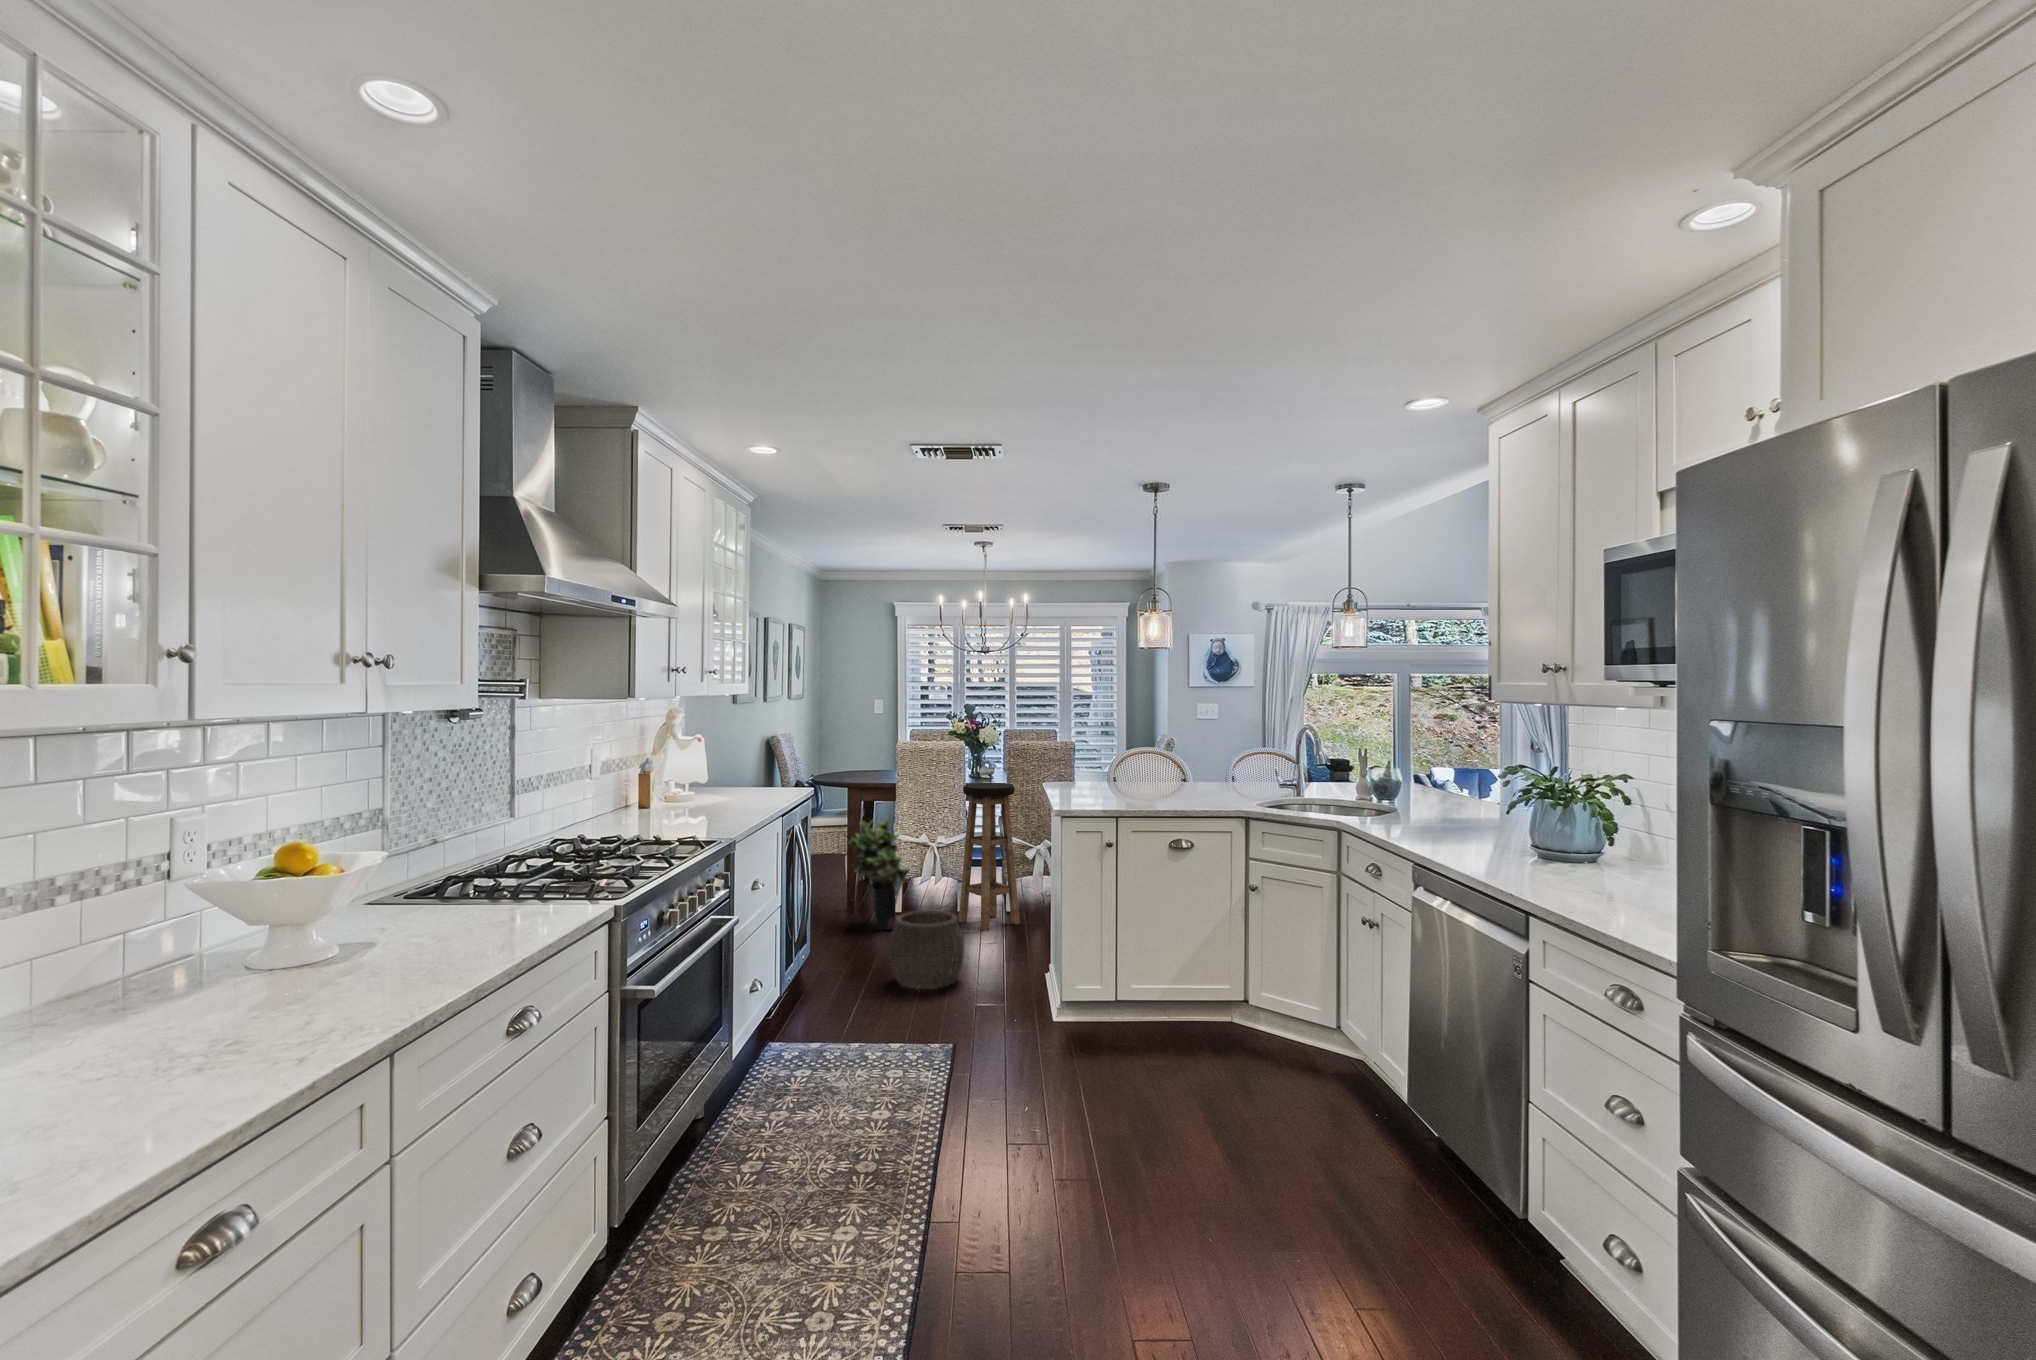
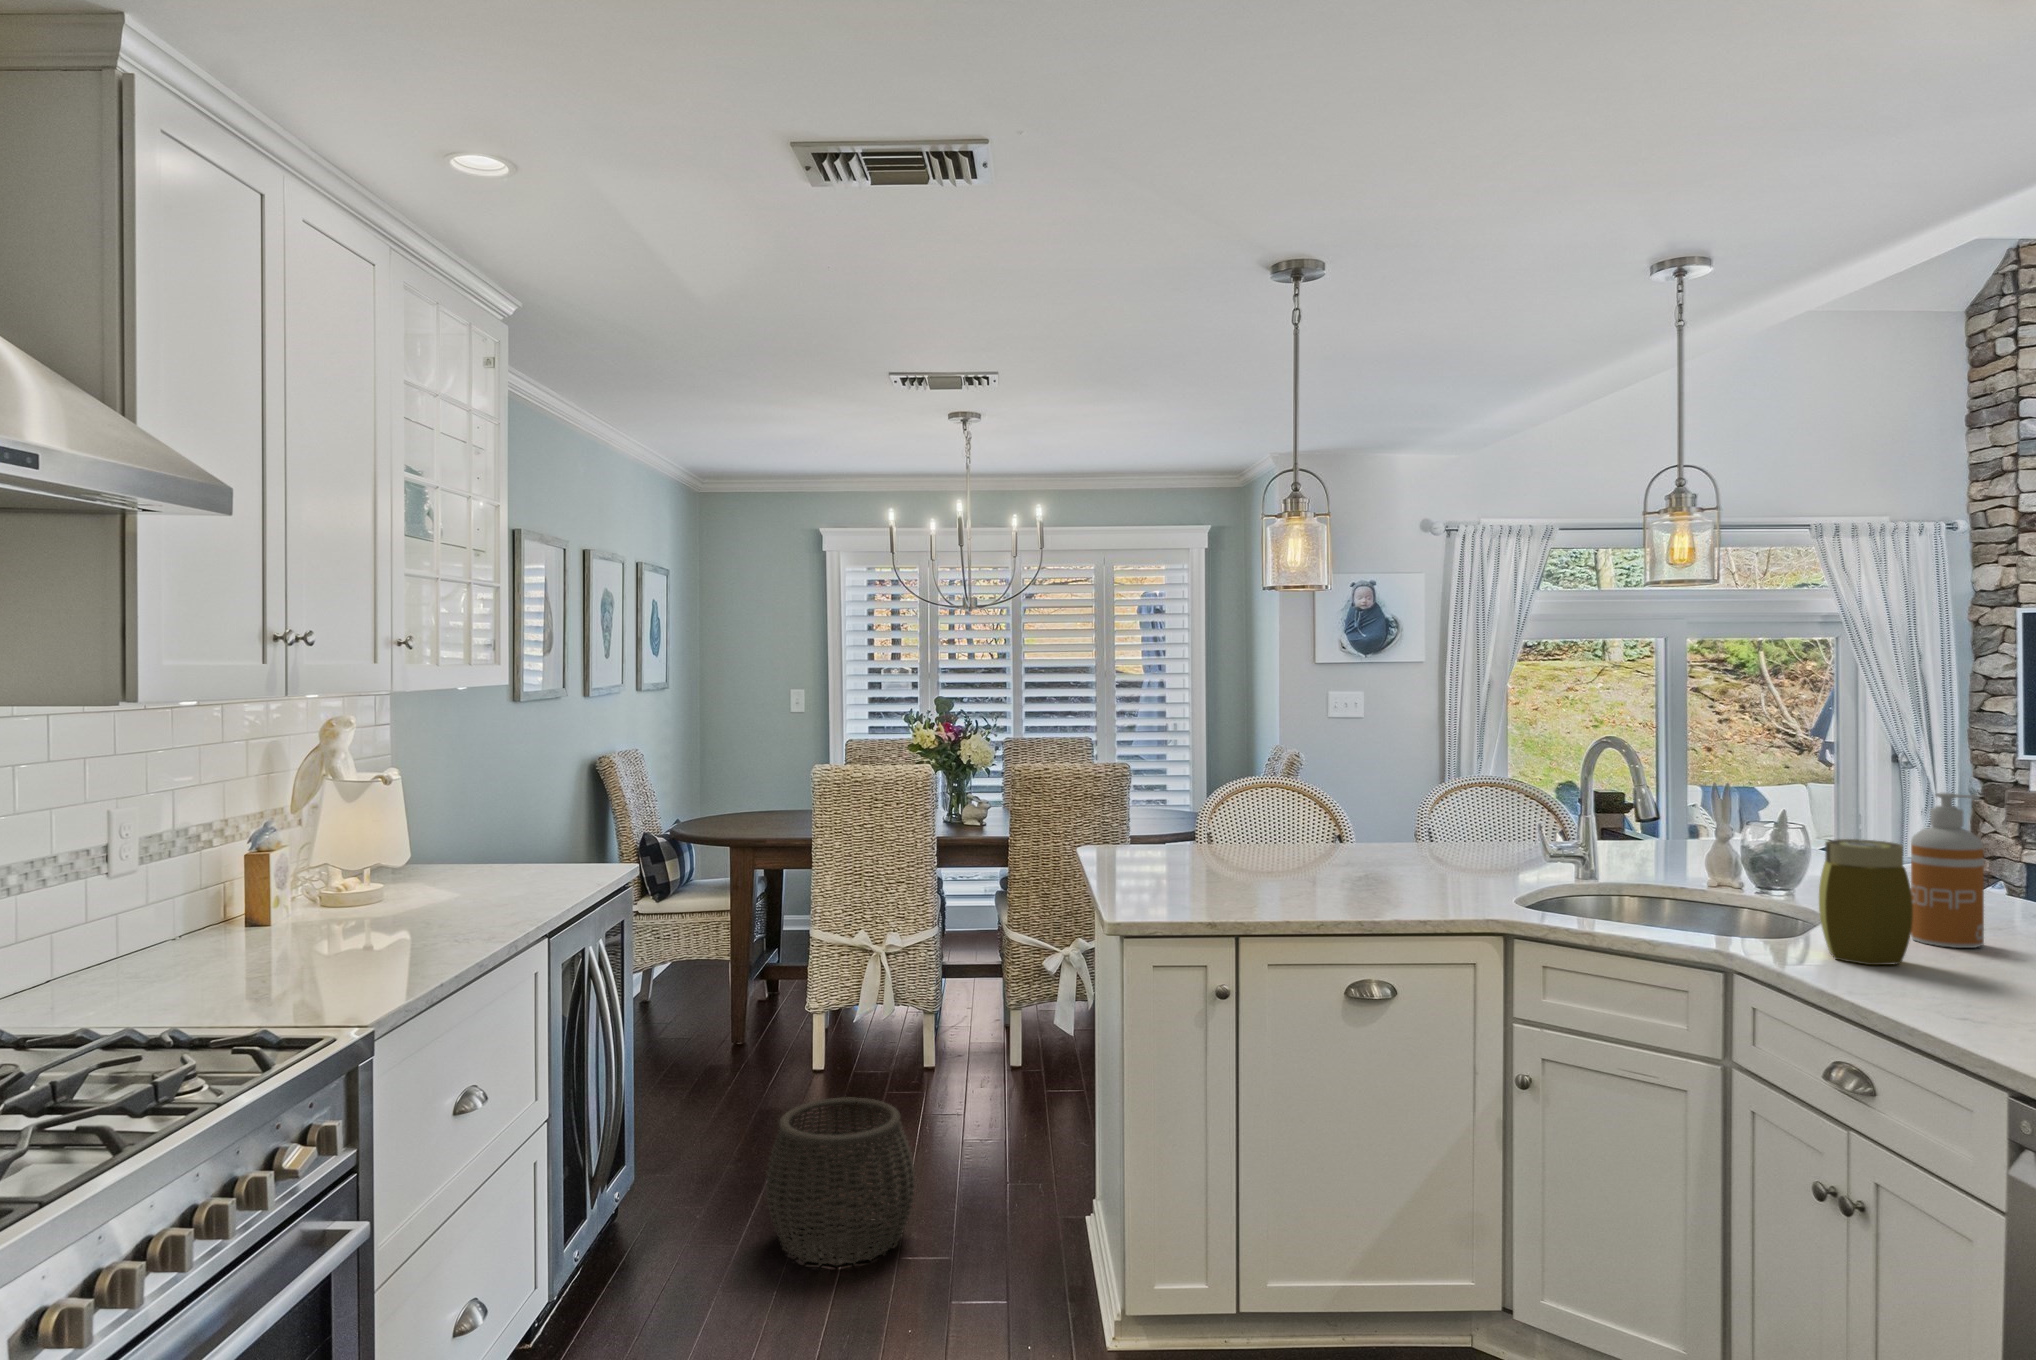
soap dispenser: none [1423,753,1452,822] -> present [1911,793,1984,948]
jar: none [1374,772,1408,826] -> present [1819,839,1913,965]
bar stool: present [959,783,1020,931] -> none [917,837,1028,1111]
potted plant: present [849,820,911,931] -> none [713,905,829,1113]

